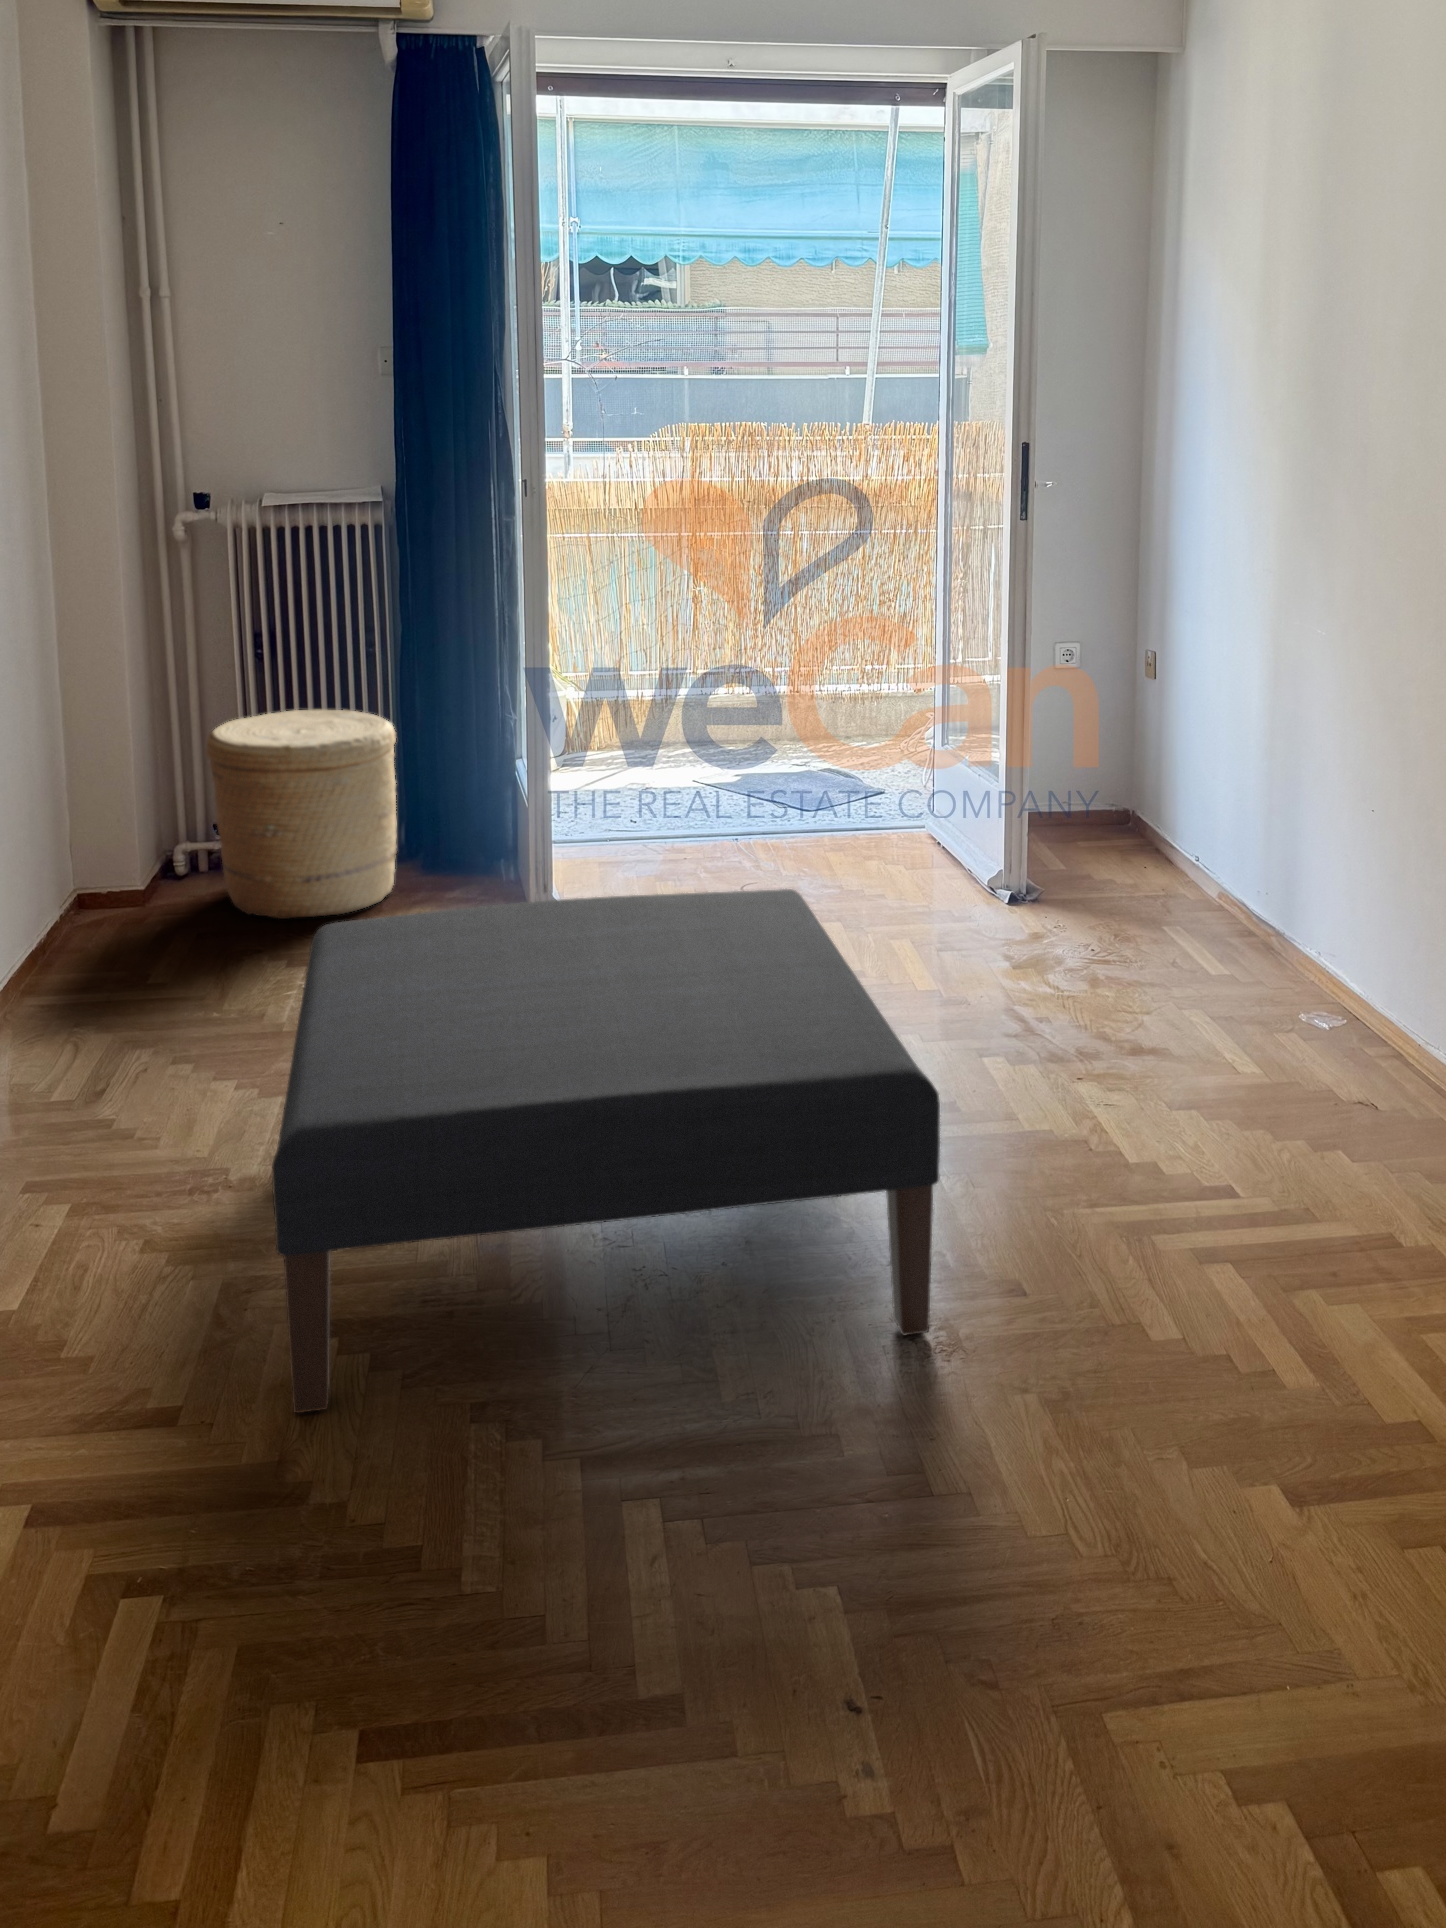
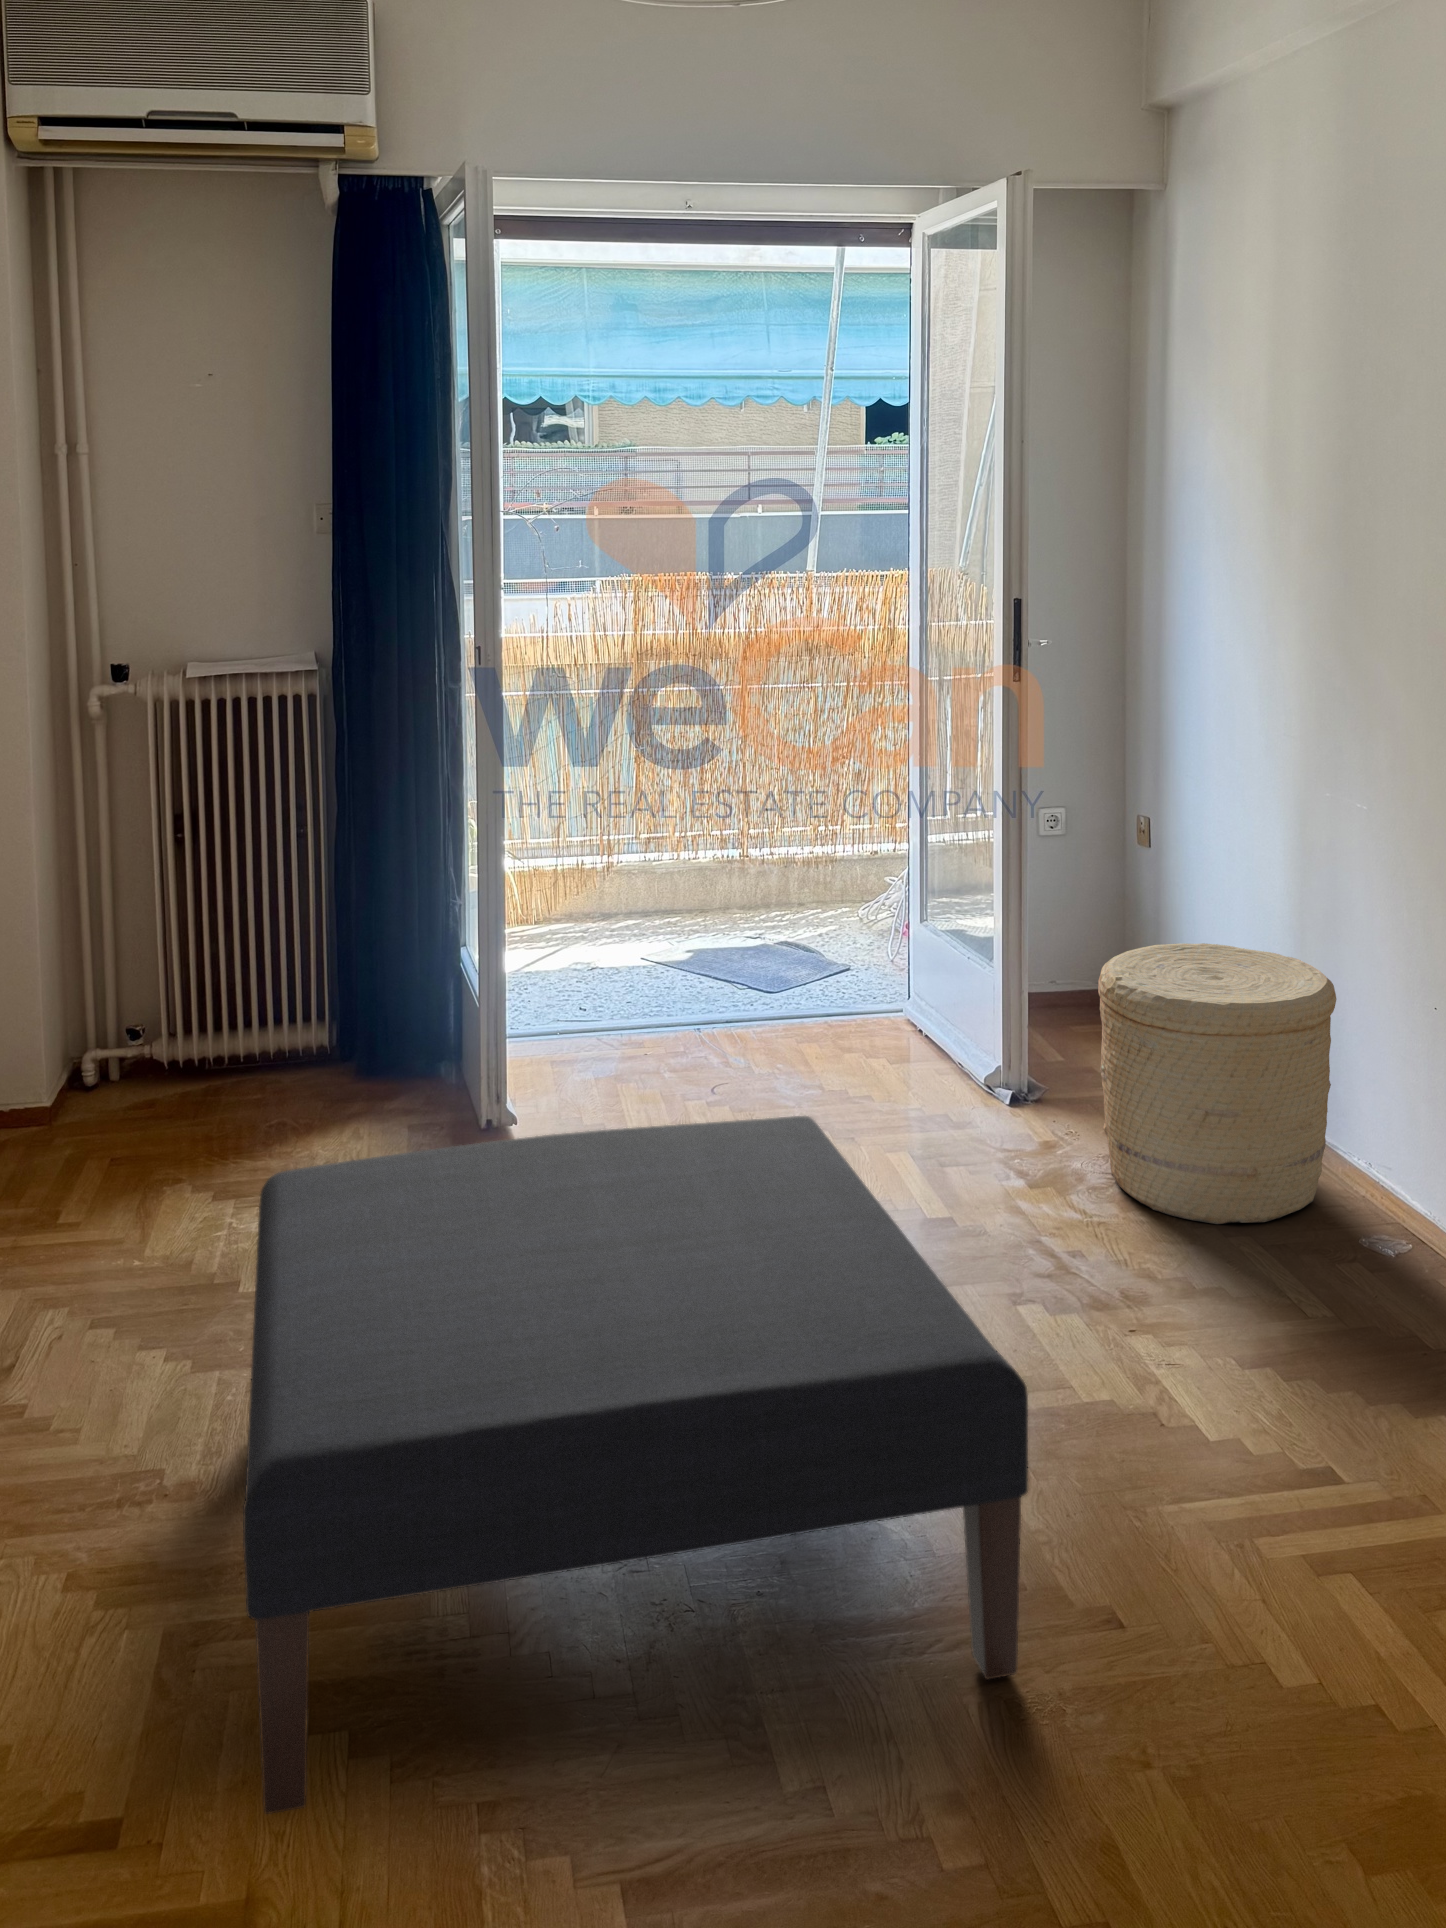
woven basket: present [206,710,396,919] -> present [1098,943,1336,1224]

